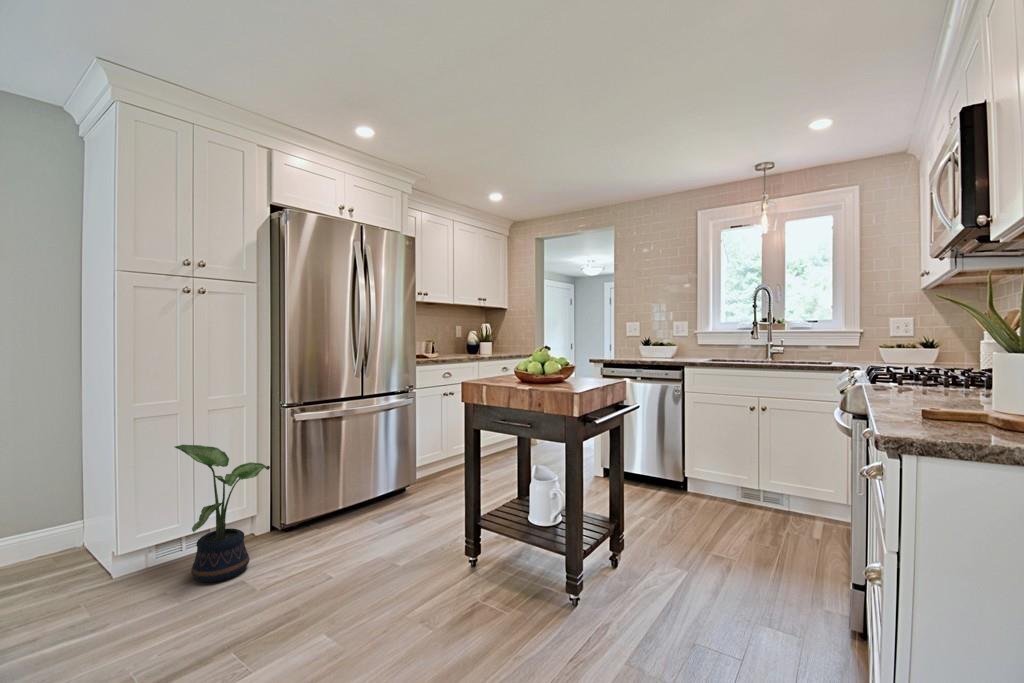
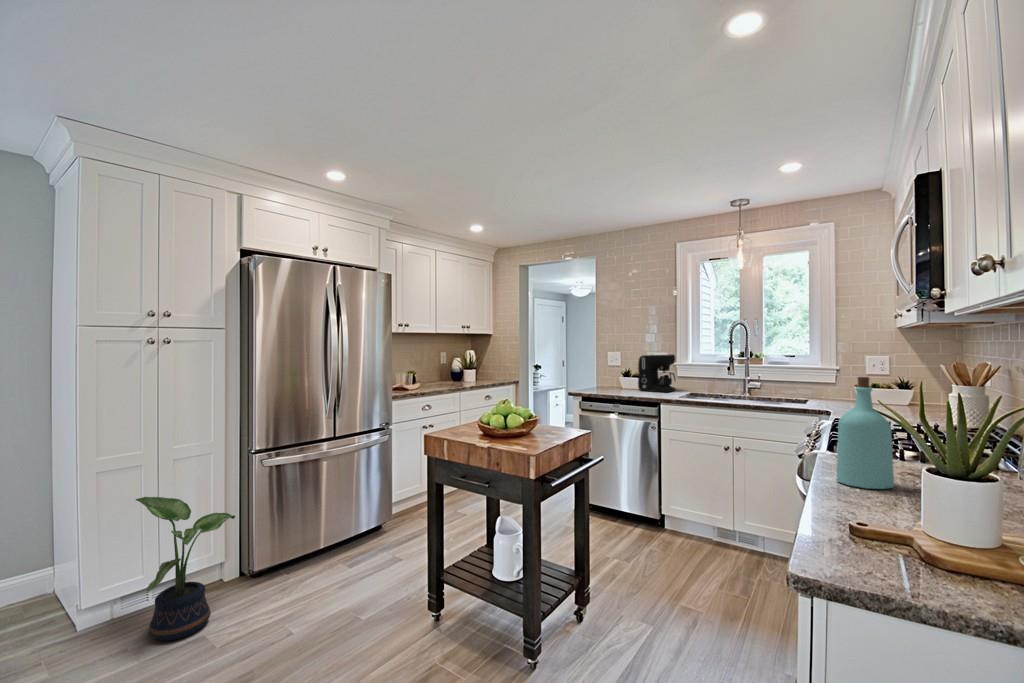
bottle: none [885,296,943,400] -> present [837,377,894,489]
coffee maker: none [659,322,697,359] -> present [638,355,676,392]

